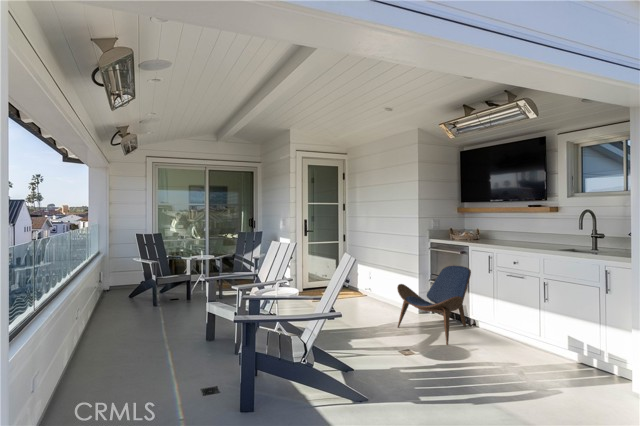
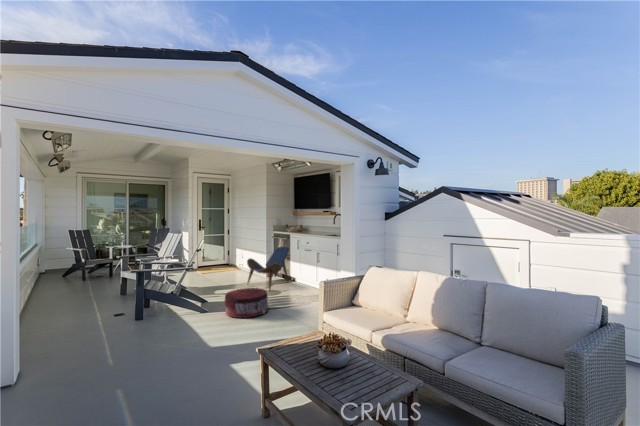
pouf: none [400,346,488,415] -> present [225,288,269,318]

